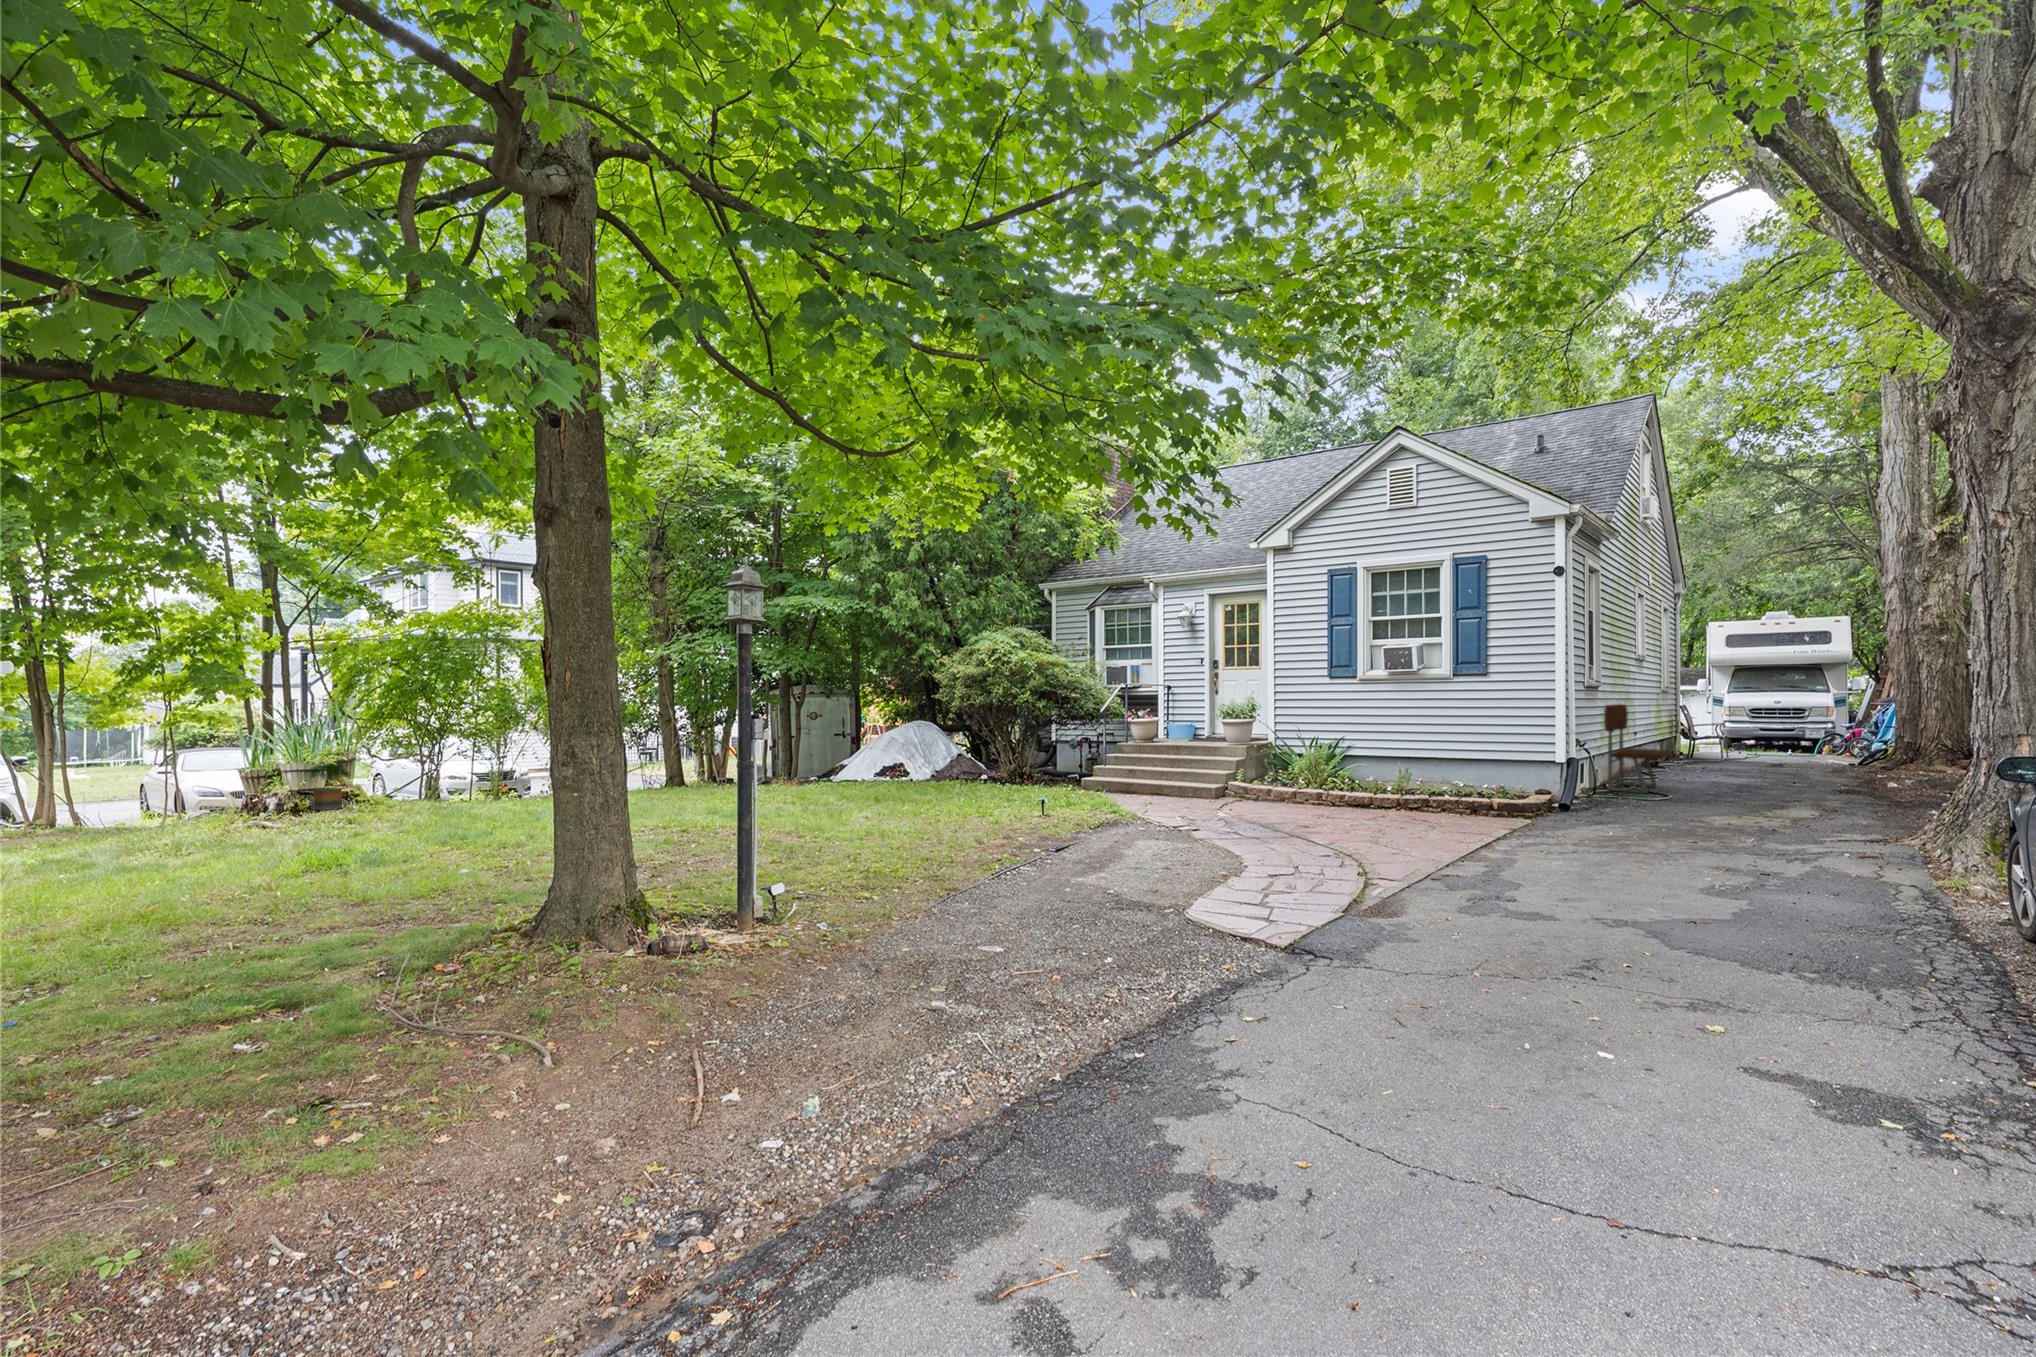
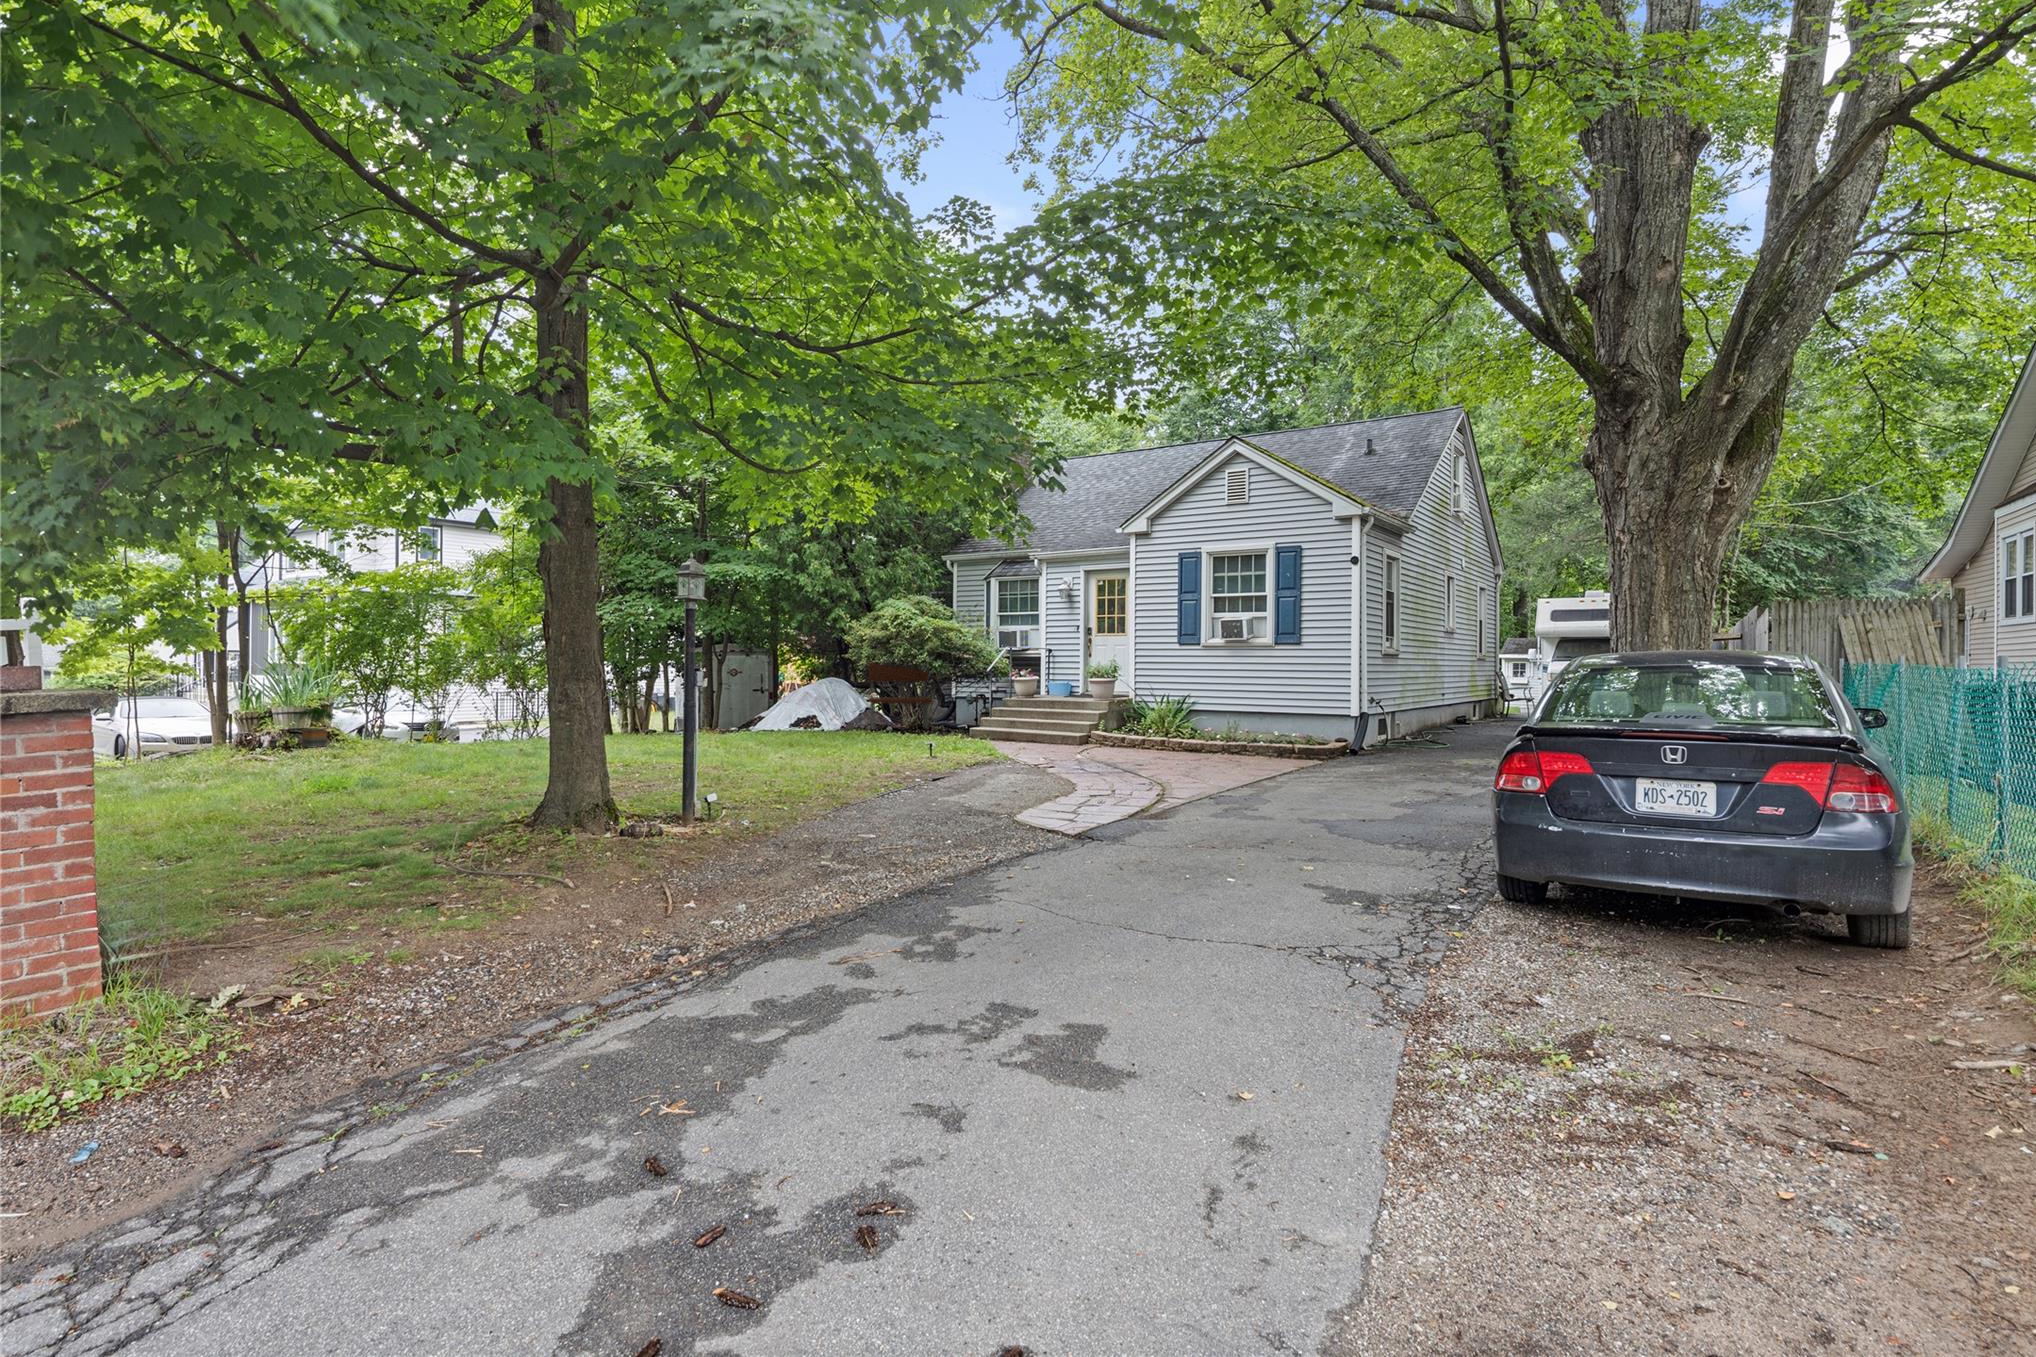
bench: present [1604,704,1671,793] -> present [868,661,932,729]

